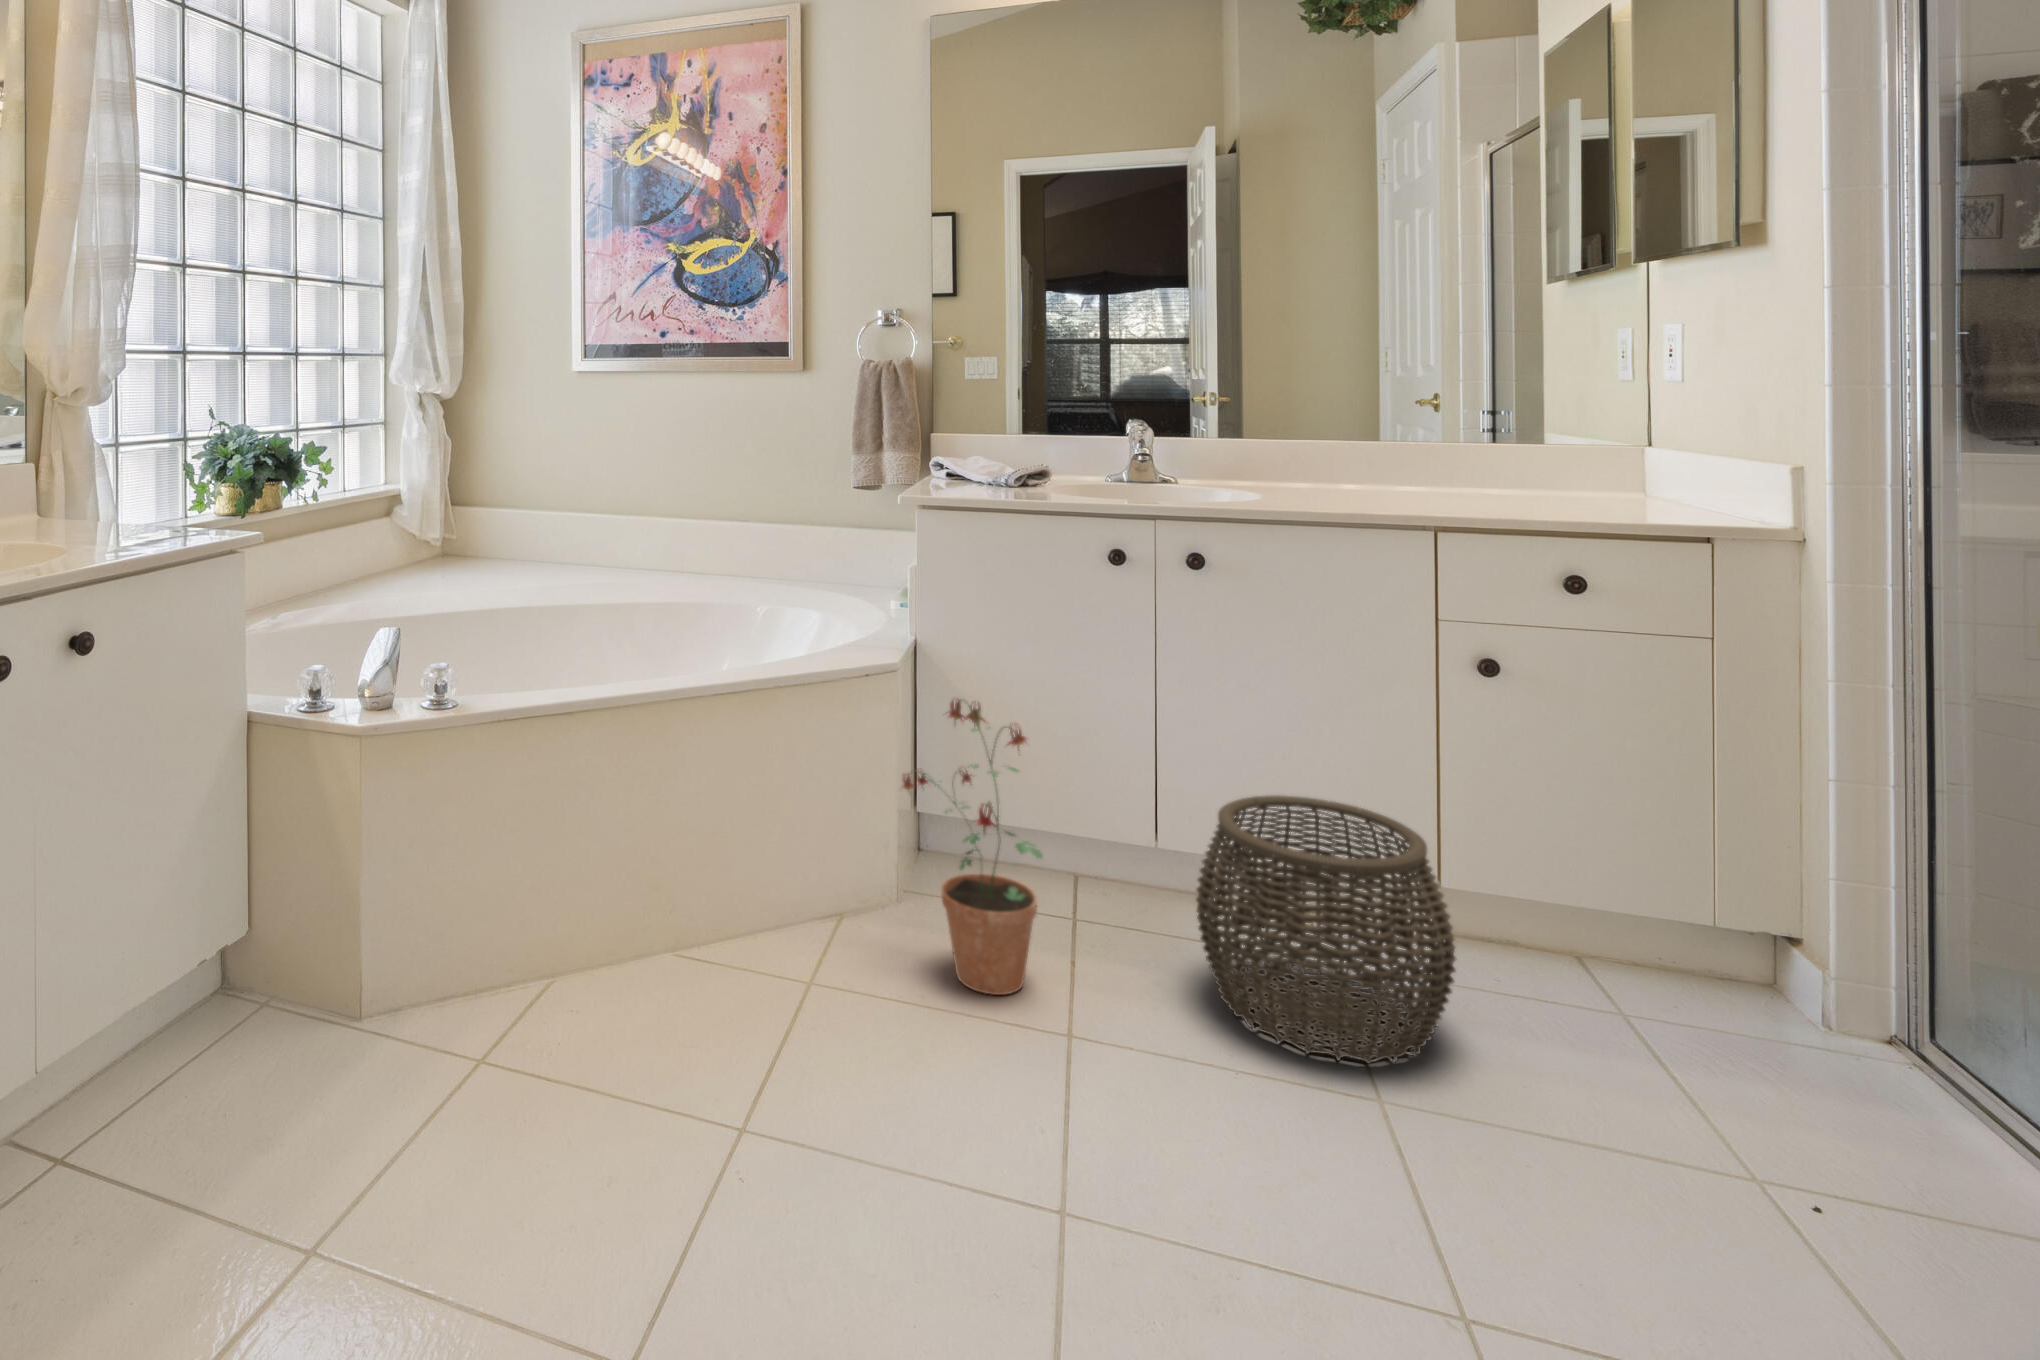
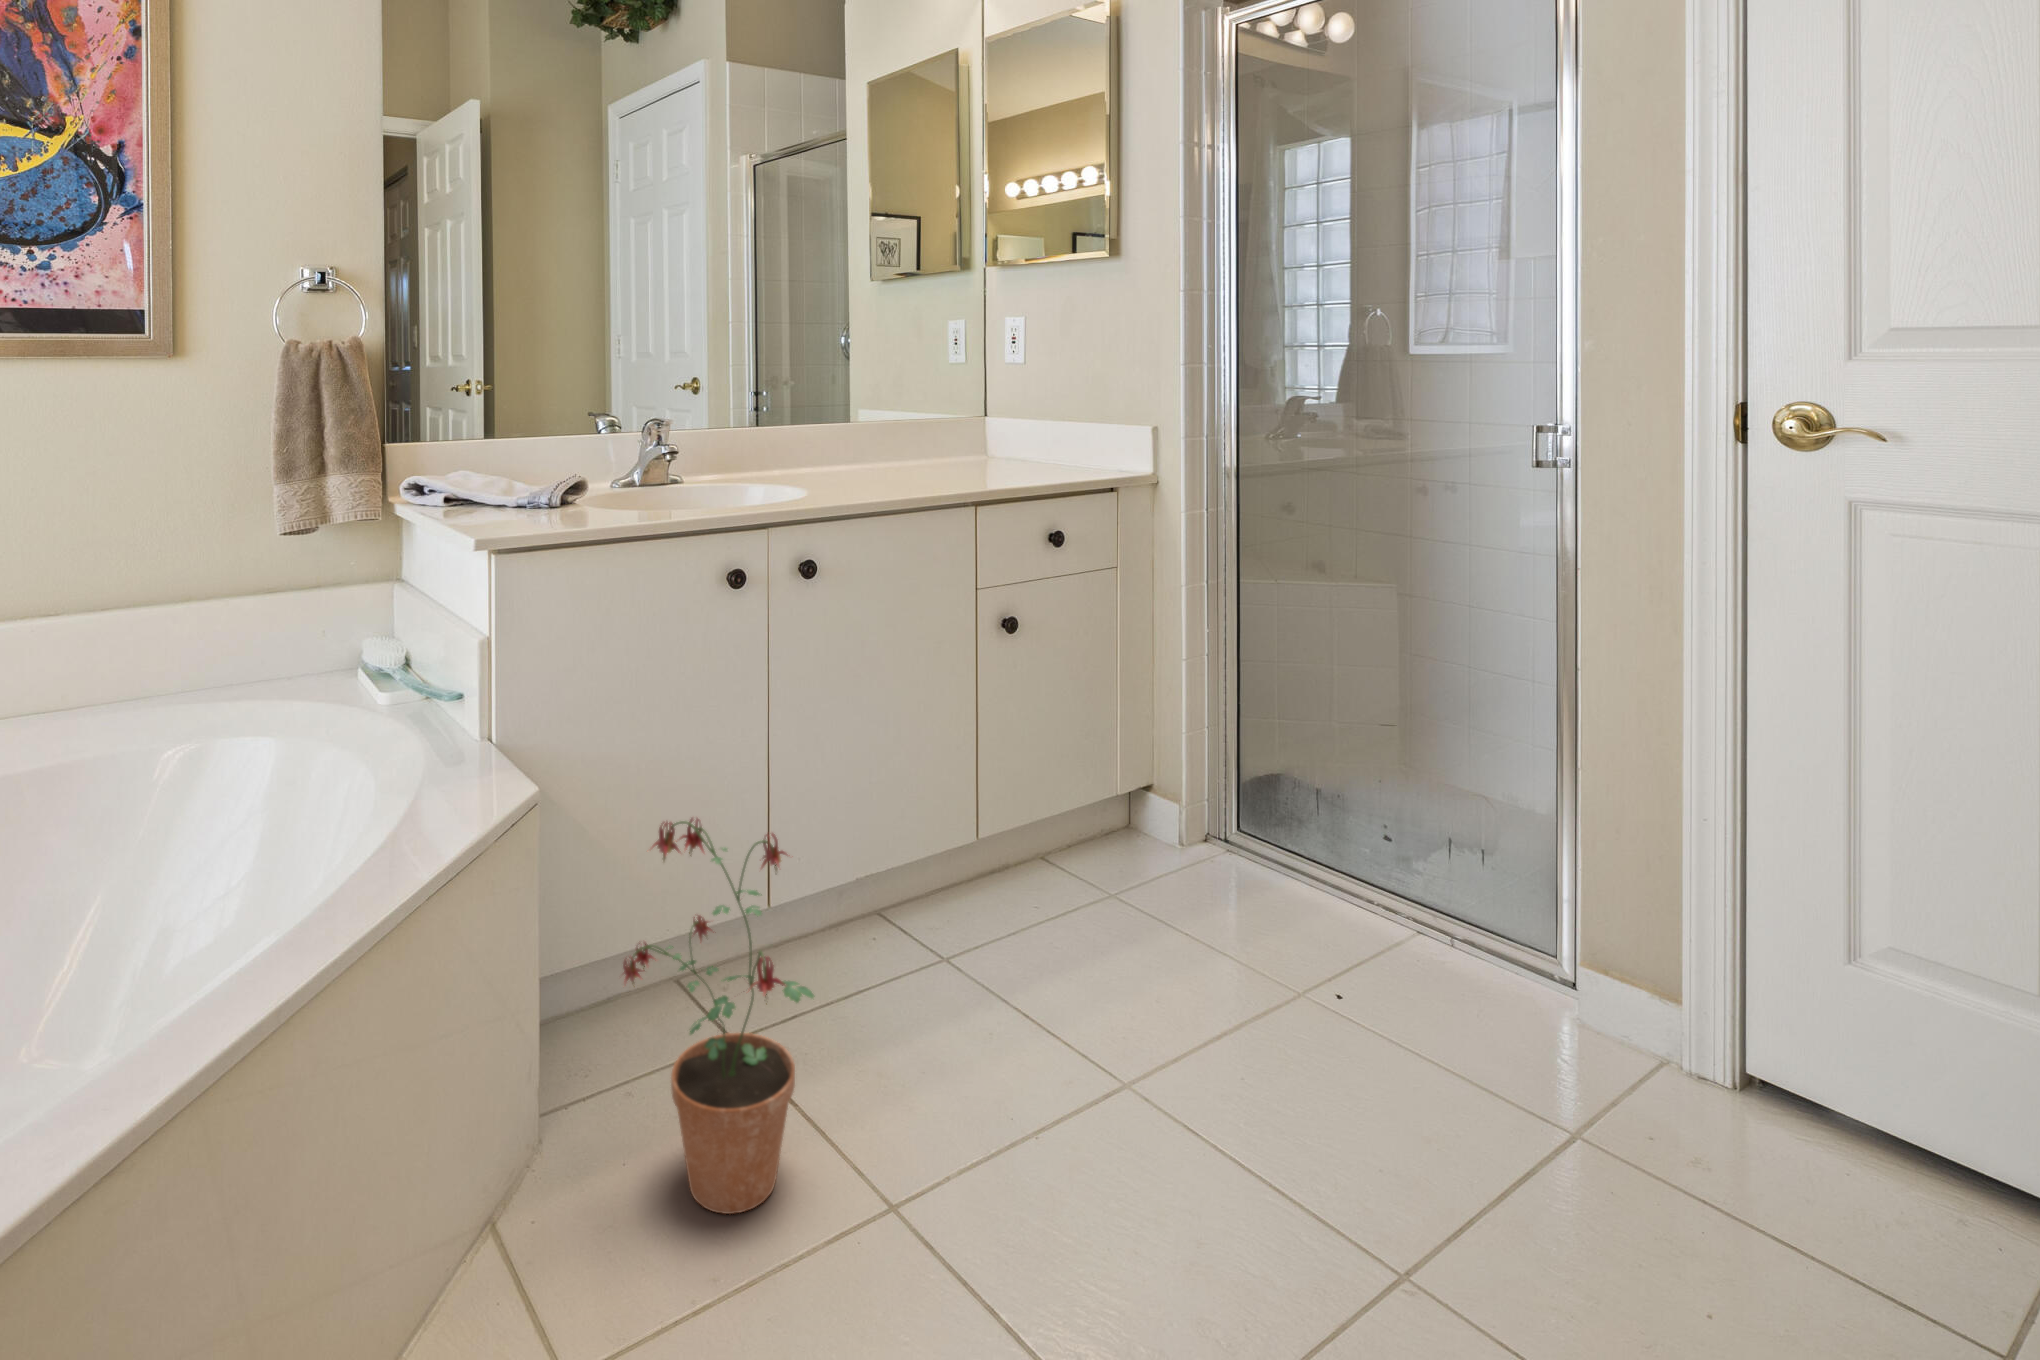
woven basket: present [1196,795,1456,1064] -> none [882,797,1113,1079]

